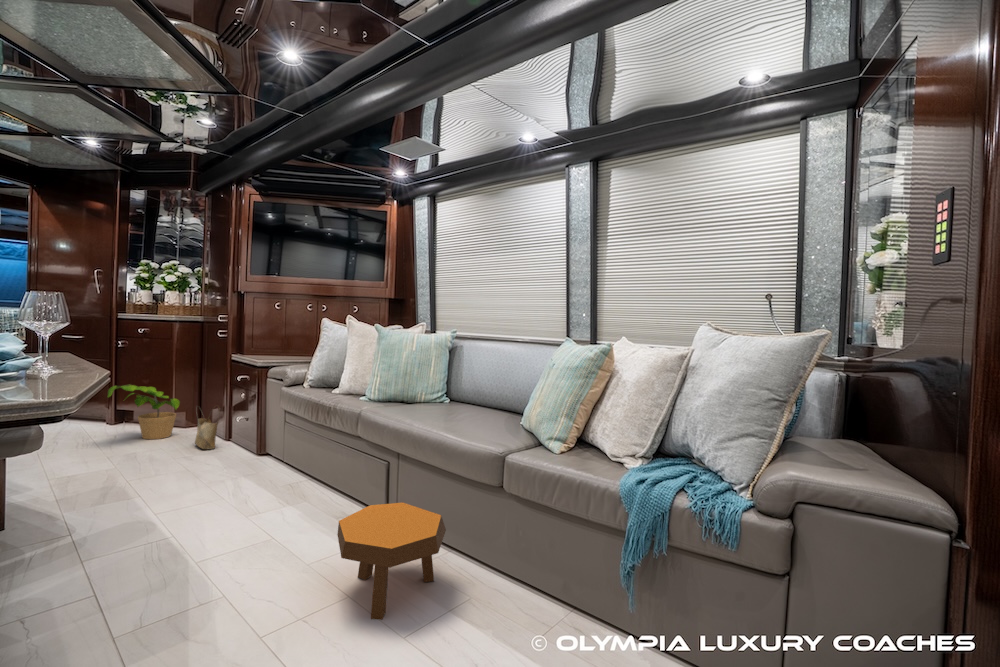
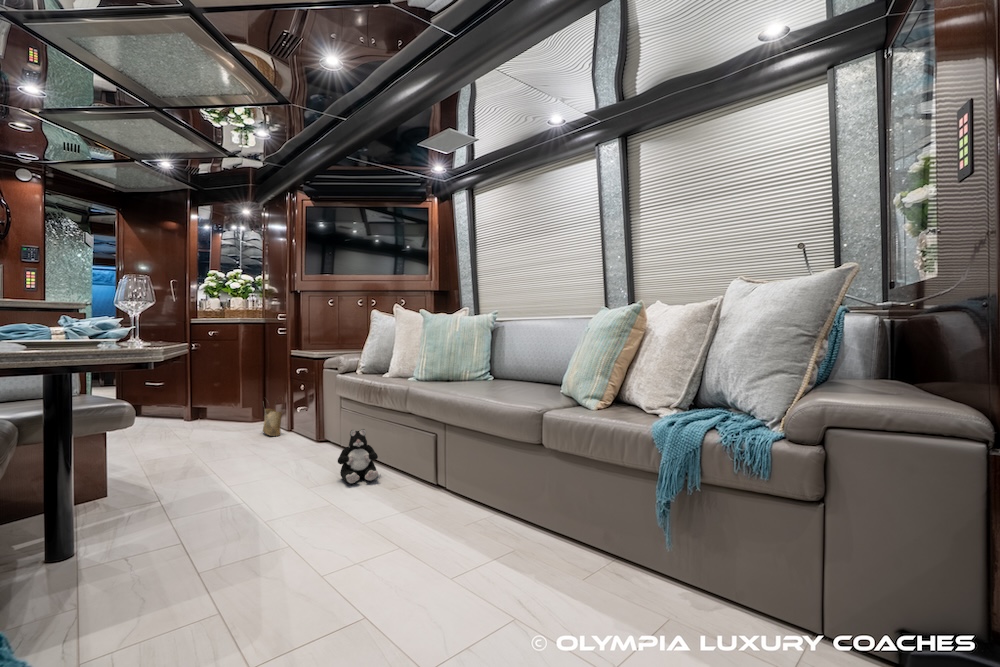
potted plant: present [108,385,180,439] -> none [187,380,248,430]
plush toy: none [279,454,324,515] -> present [338,429,378,484]
footstool: present [337,503,446,620] -> none [390,463,490,562]

